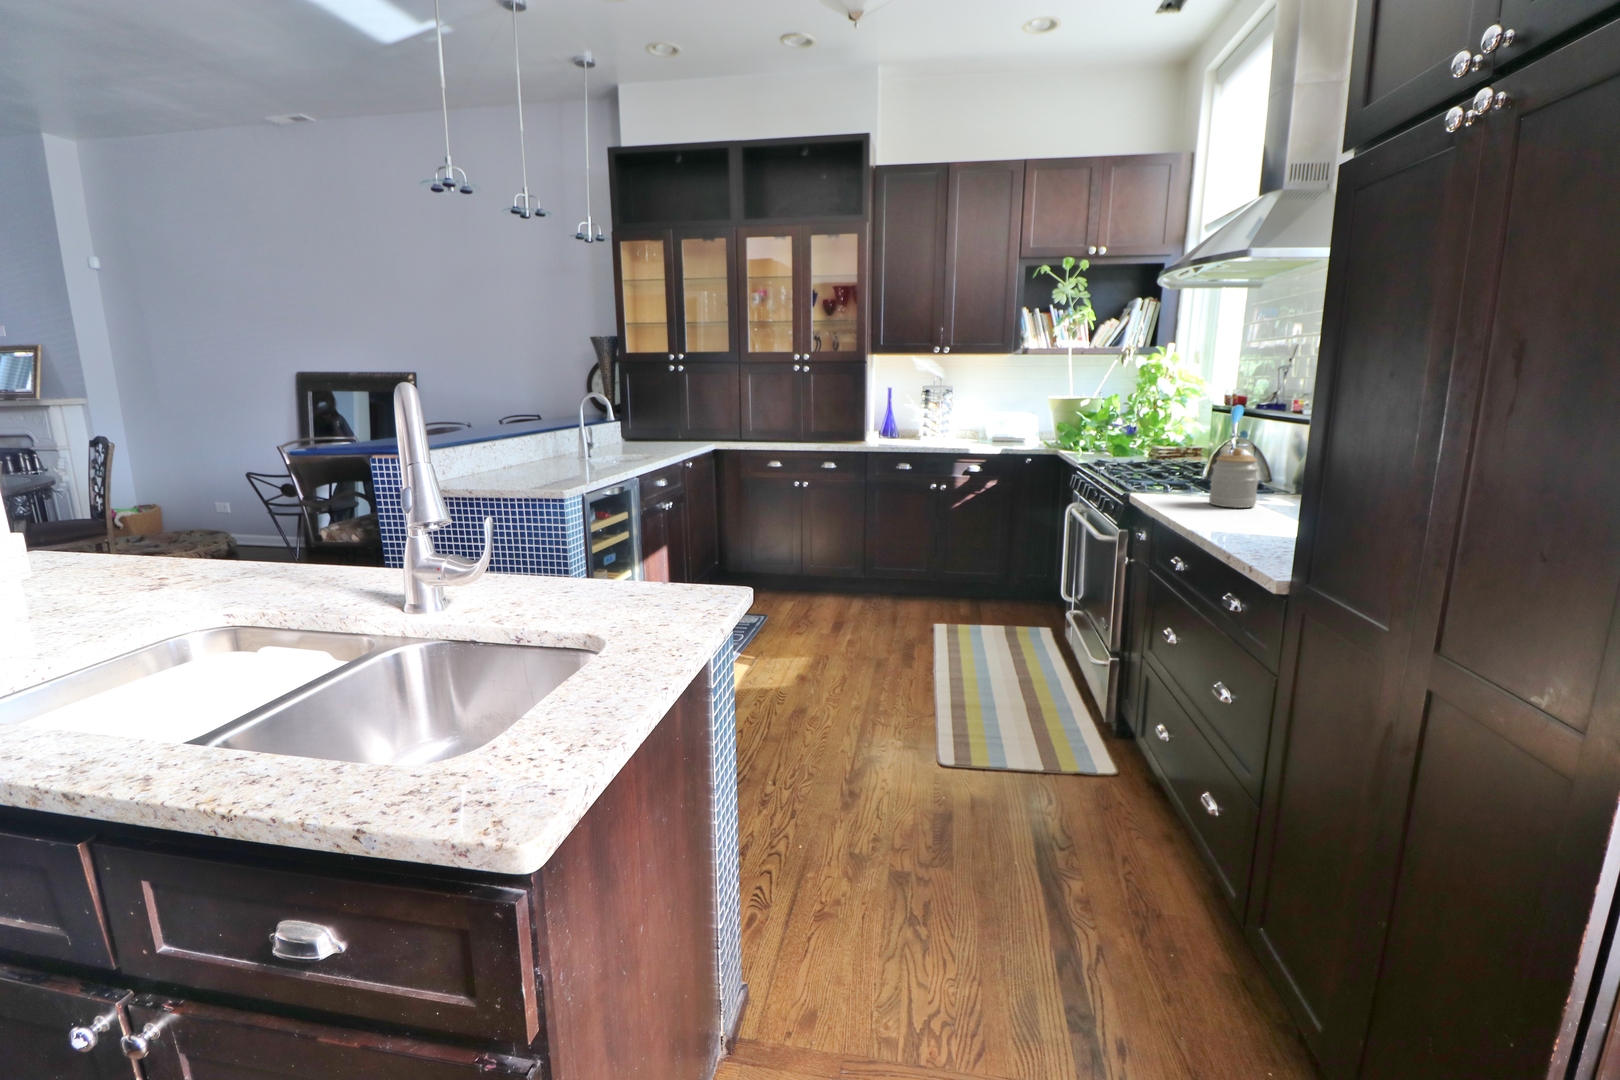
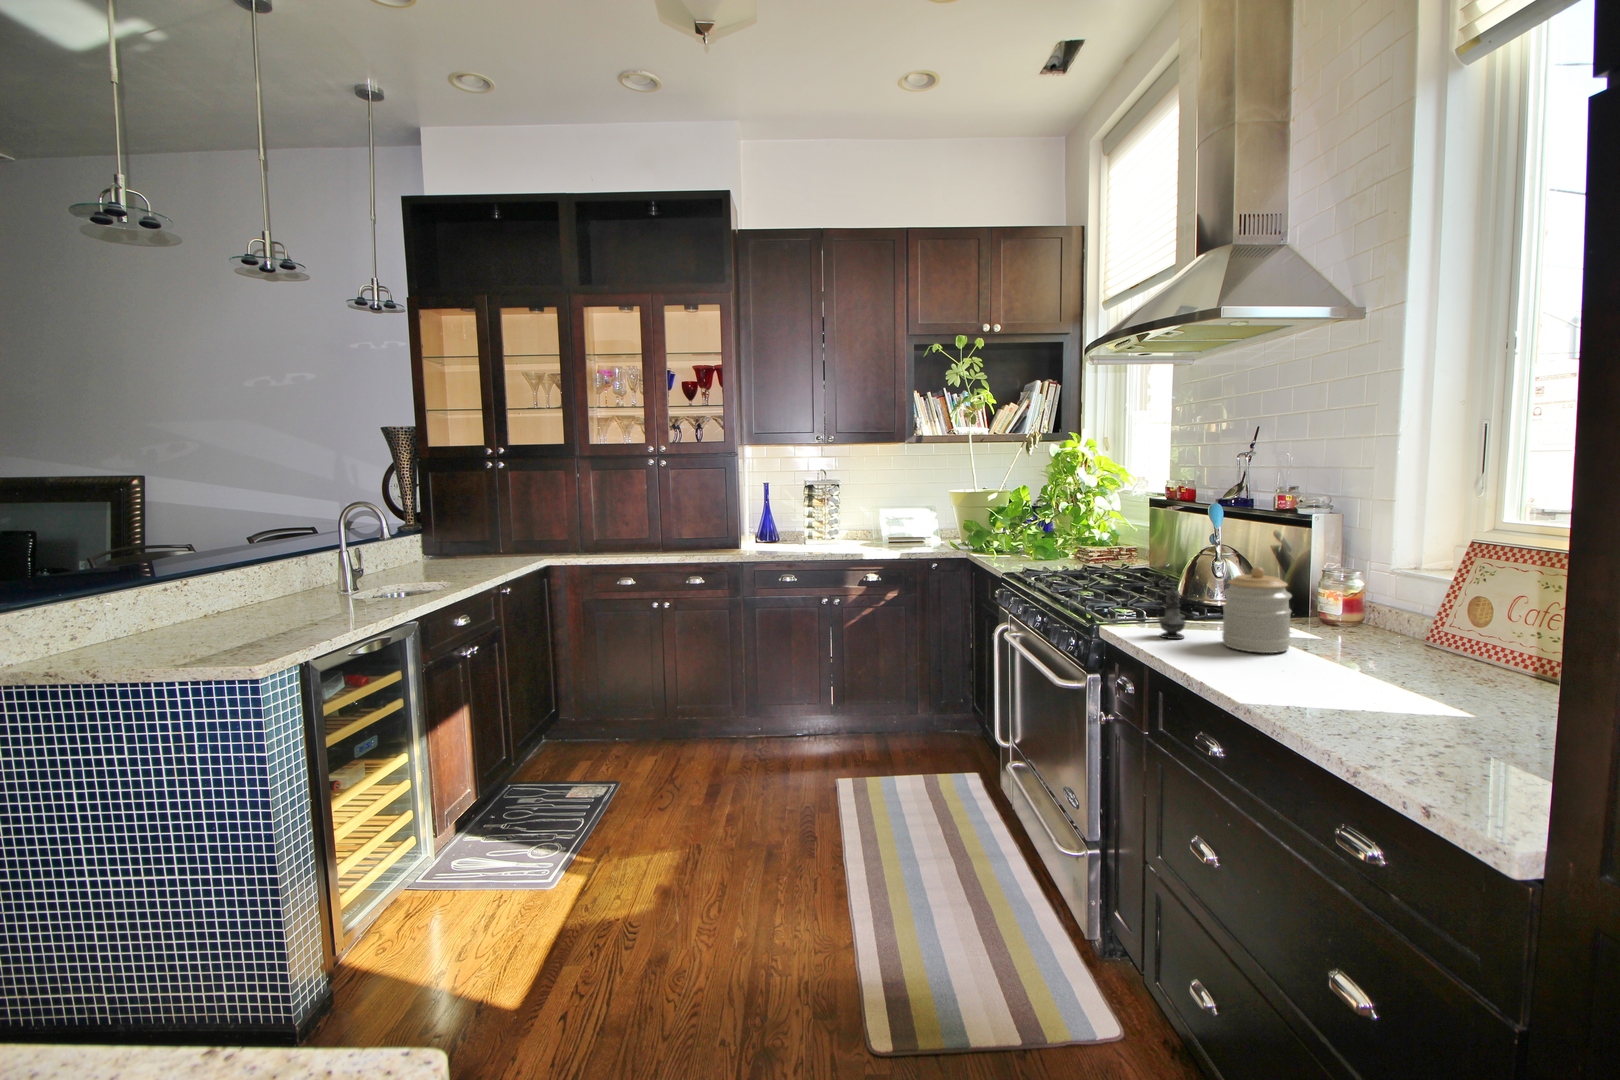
salt shaker: none [1167,461,1187,499] -> present [1159,587,1186,639]

